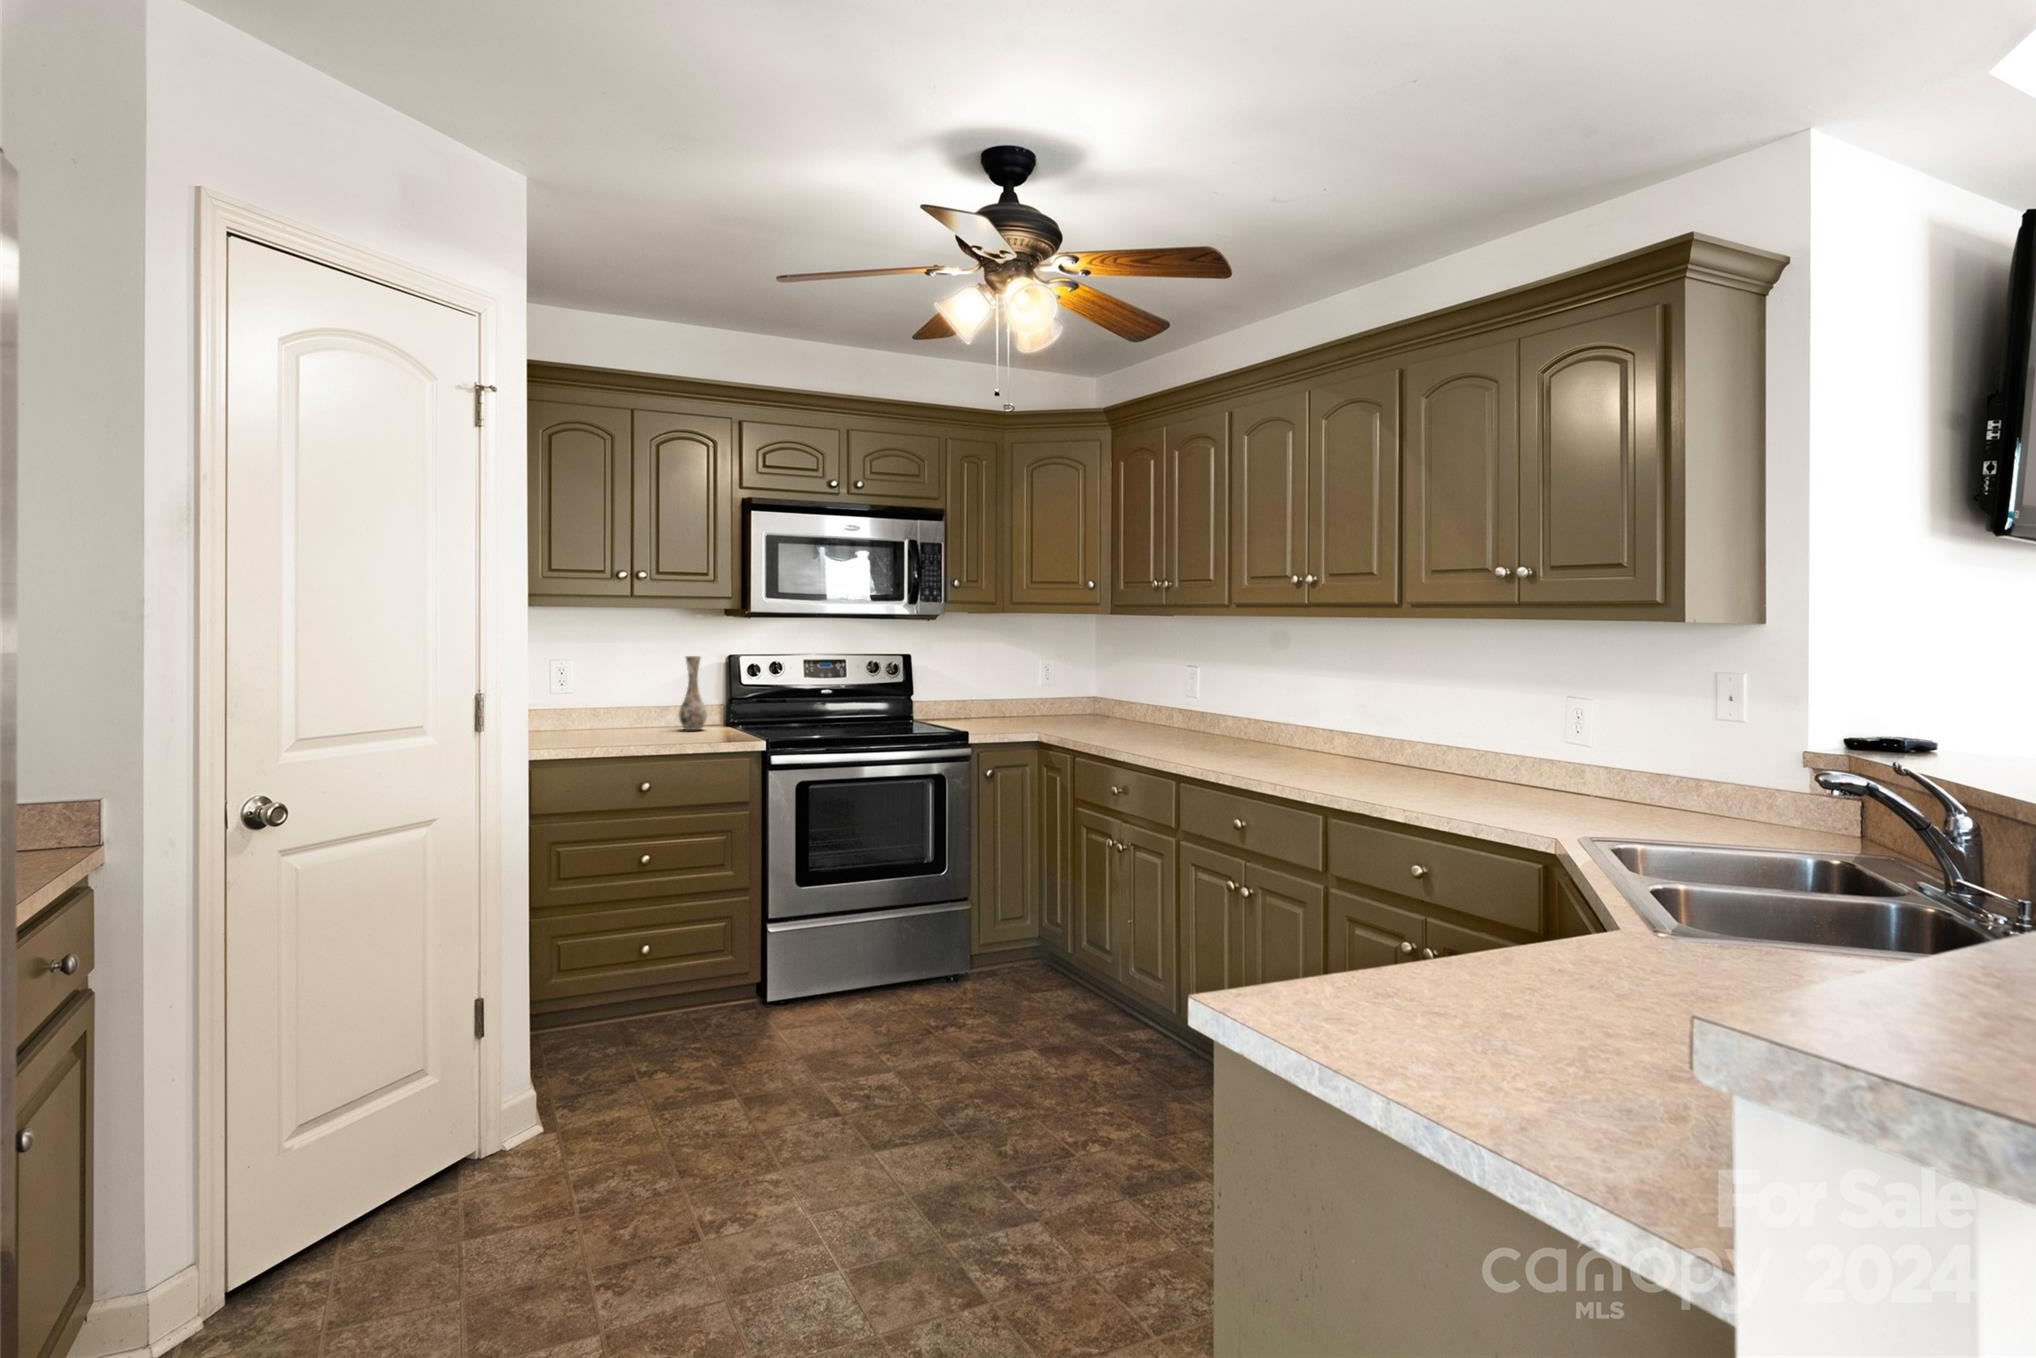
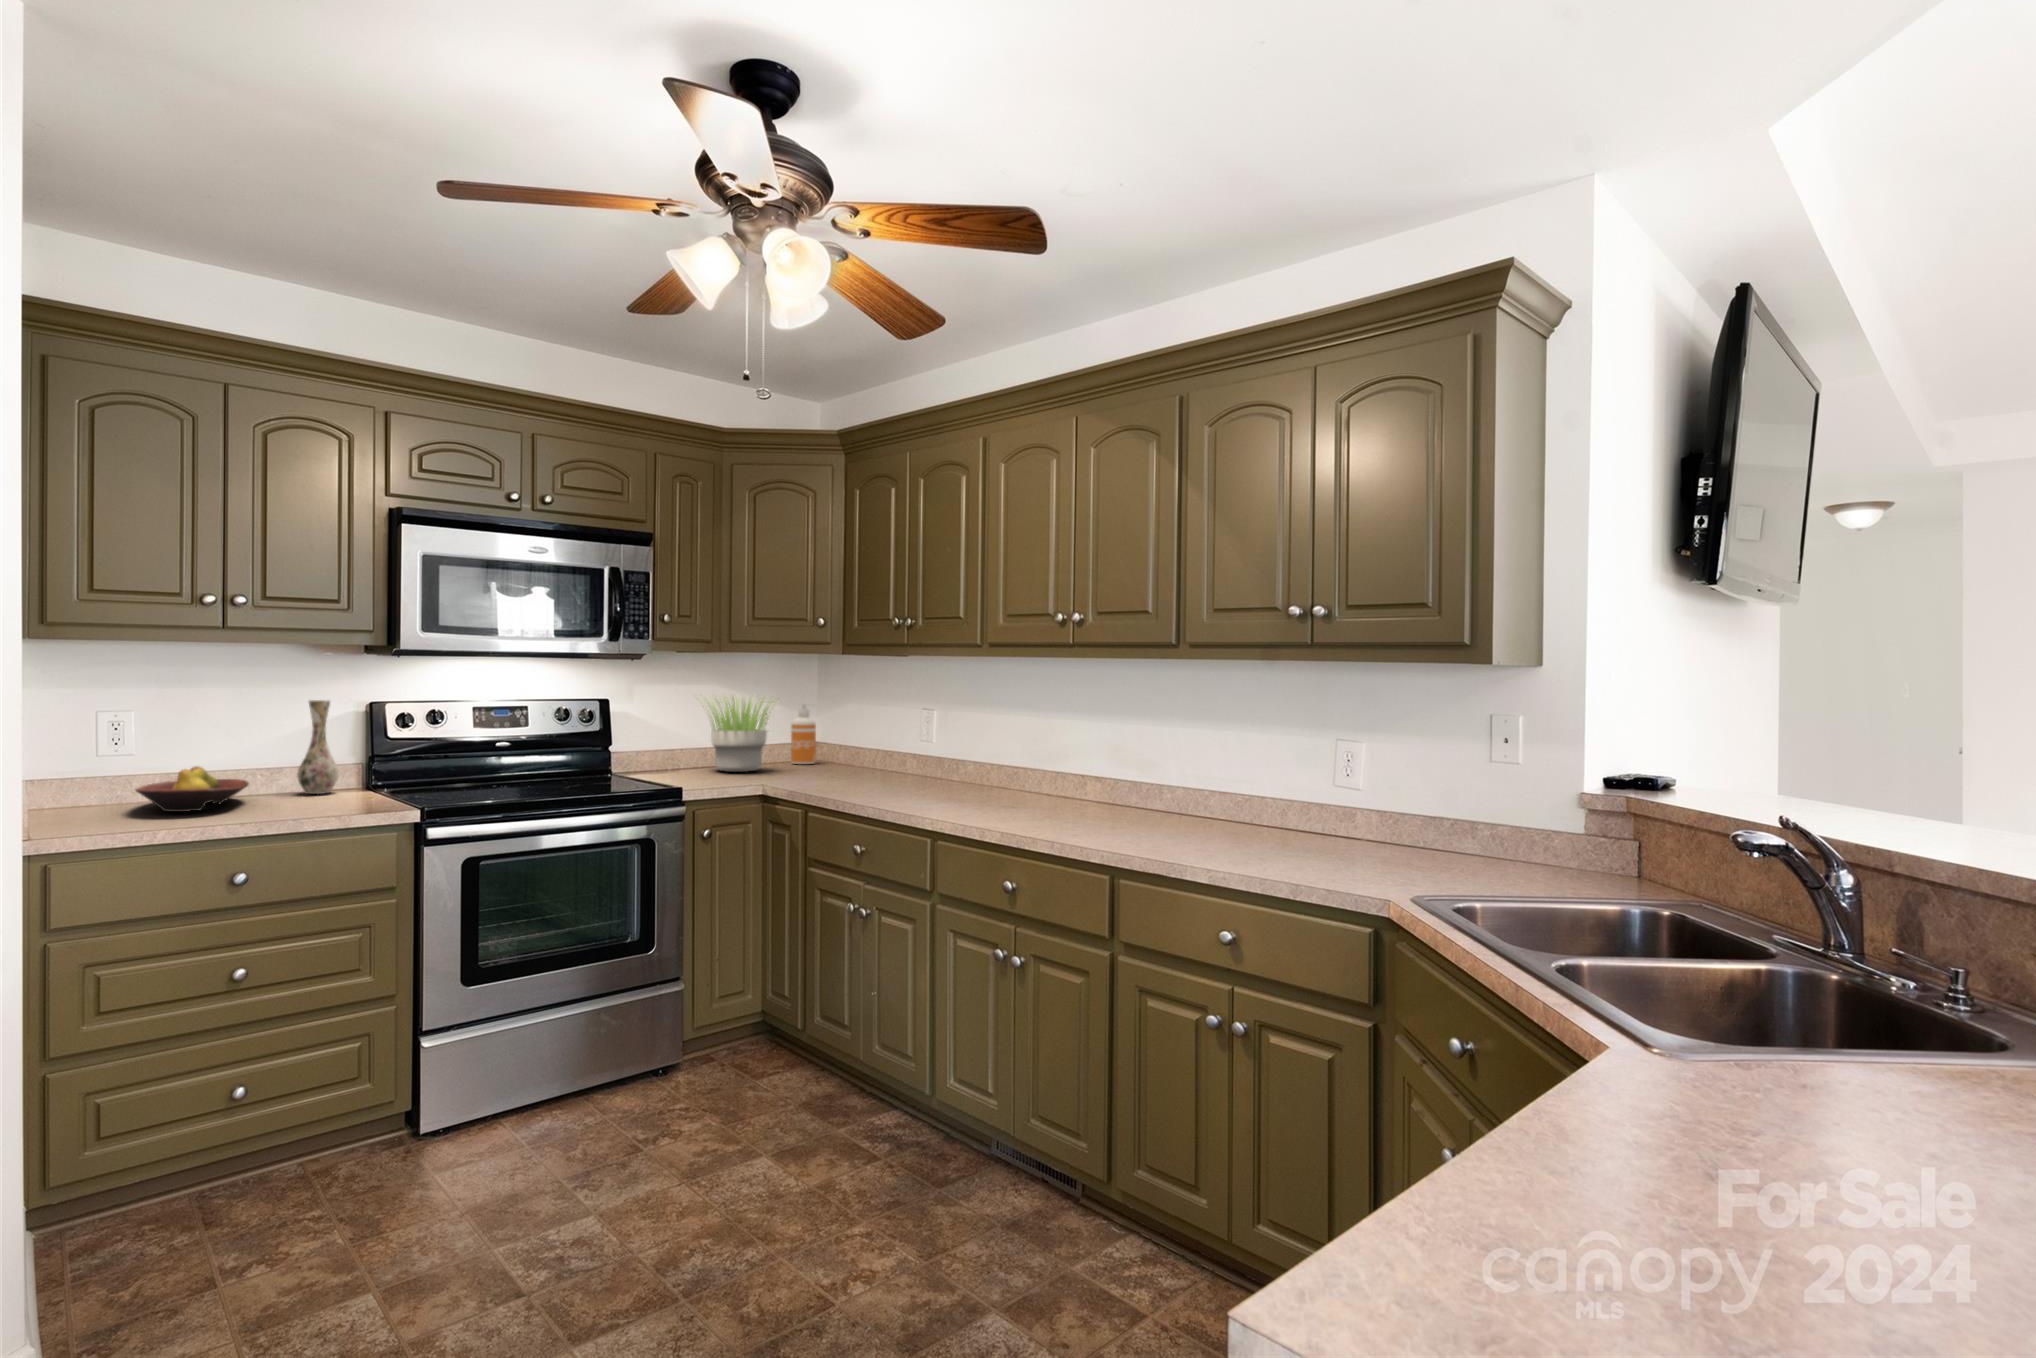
potted plant: none [981,650,1063,721] -> present [708,697,773,772]
soap dispenser: none [1070,660,1093,715] -> present [791,703,816,764]
fruit bowl: none [574,707,646,740] -> present [136,766,249,812]

